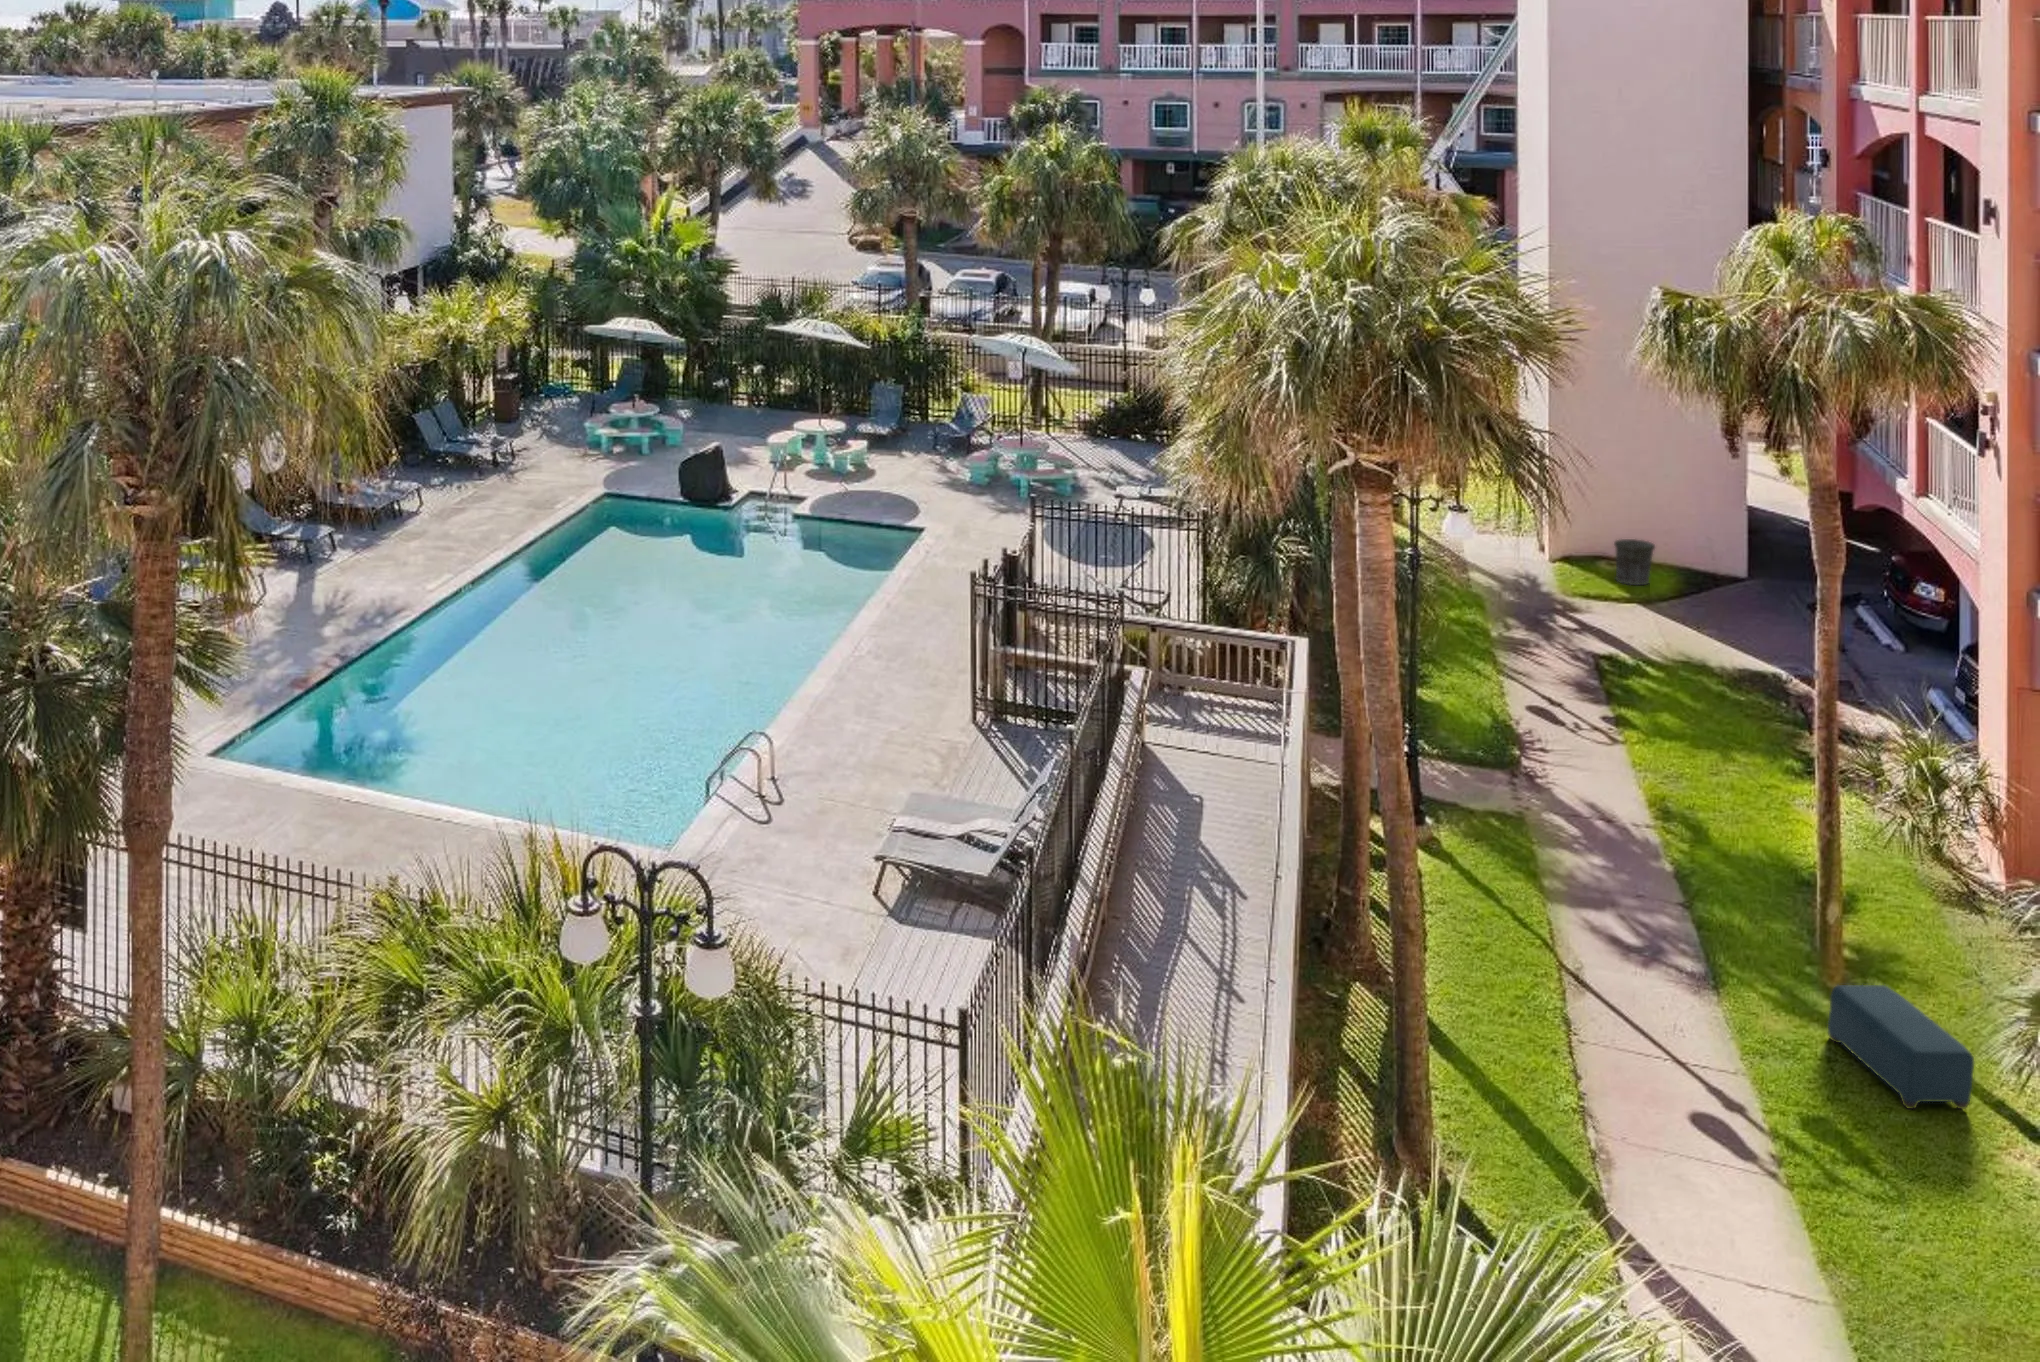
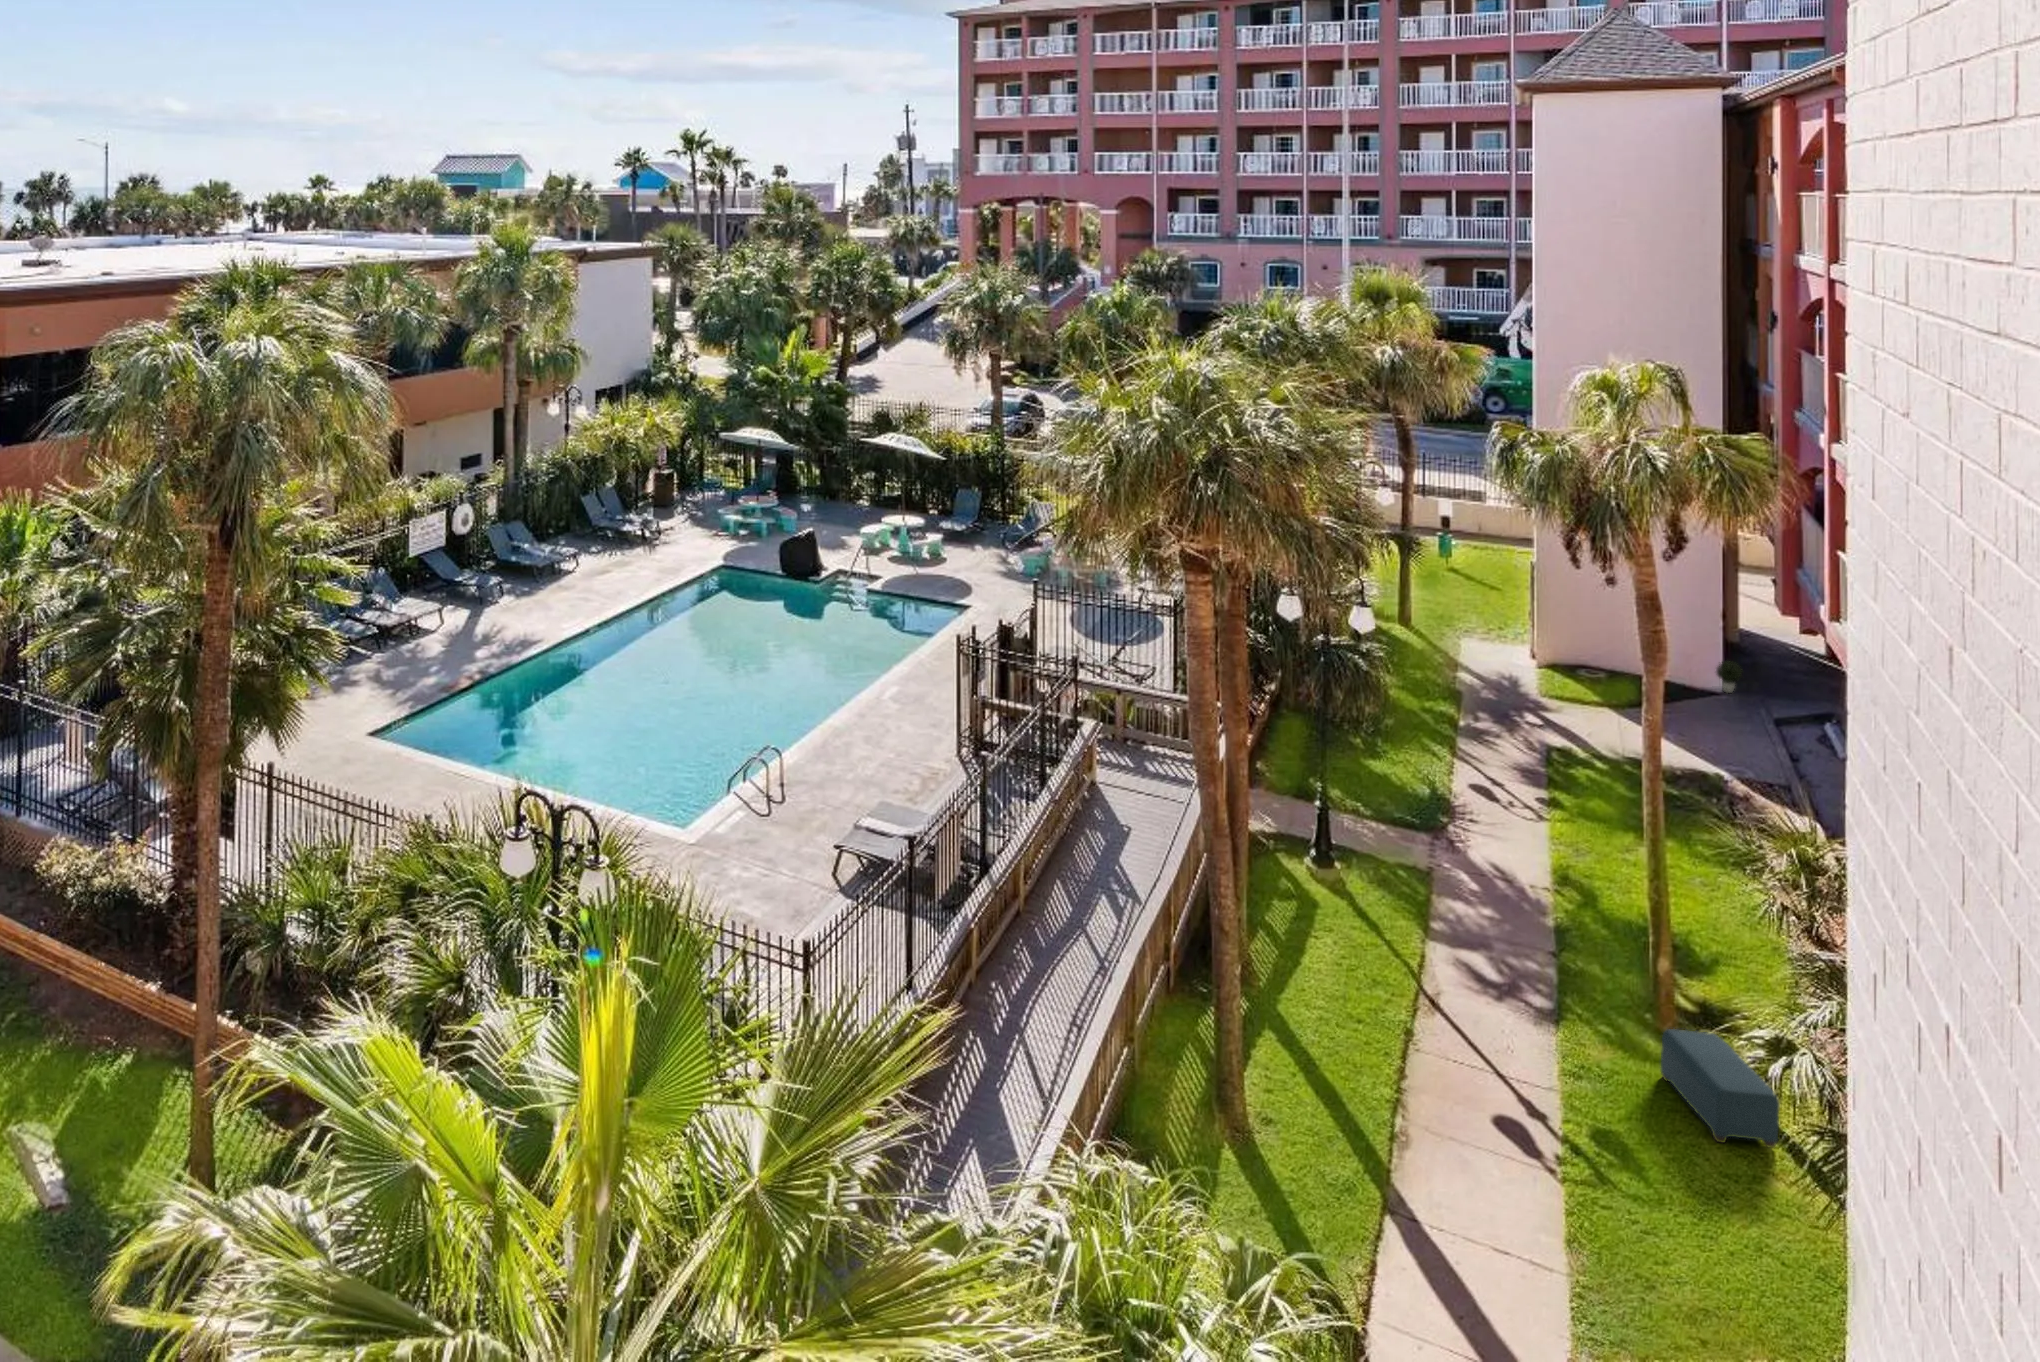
trash can: present [1614,539,1655,585] -> none [1586,649,1624,691]
potted plant: none [1747,543,1778,579] -> present [1717,661,1742,693]

